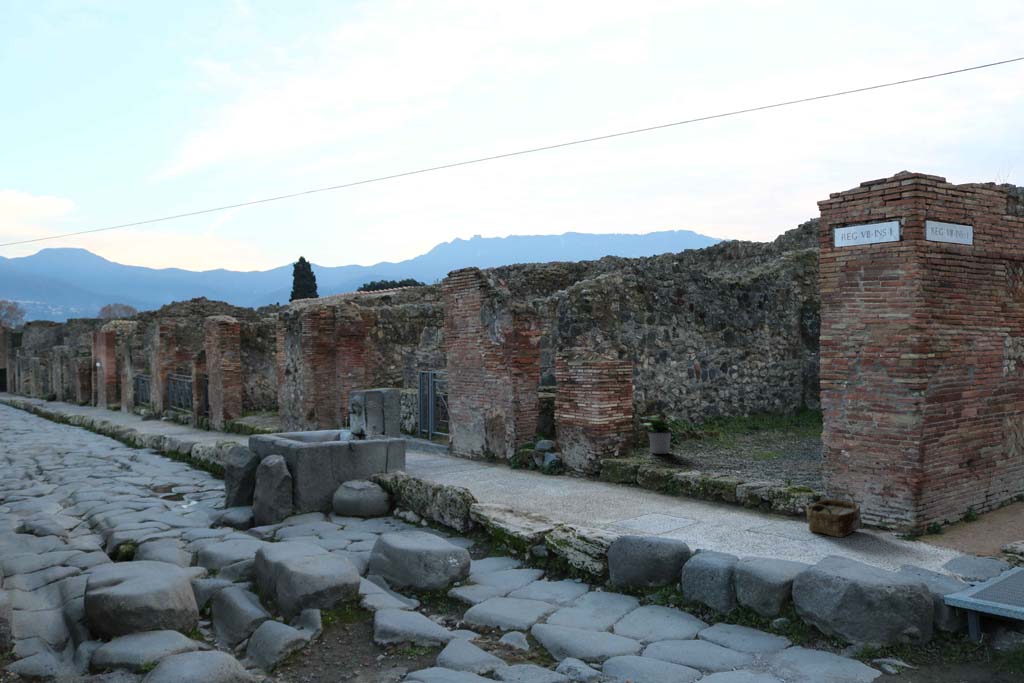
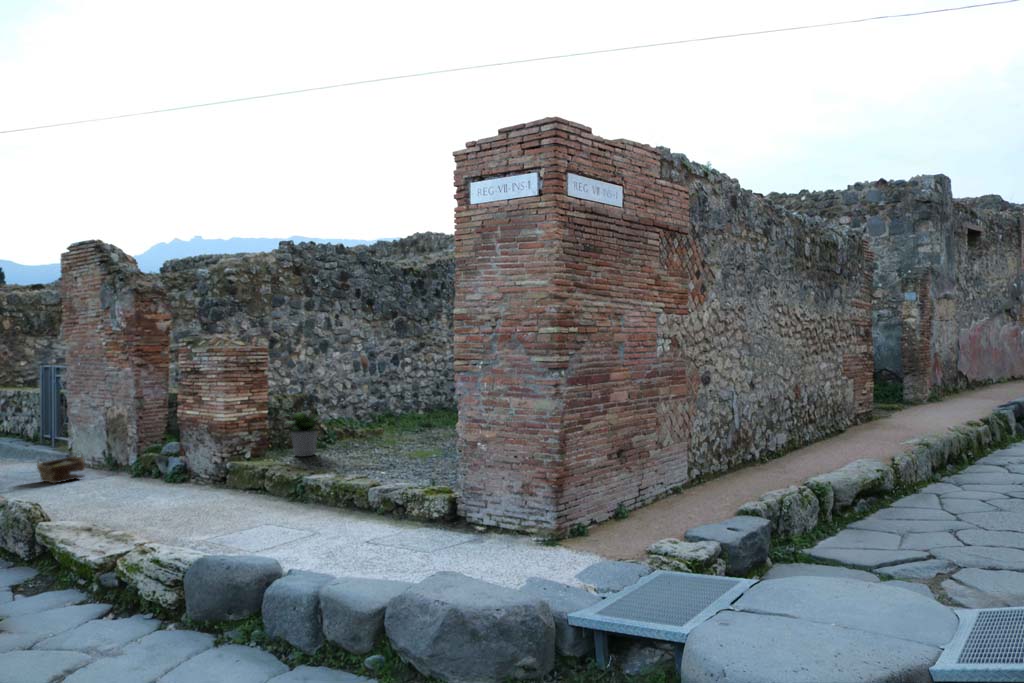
woven basket: present [806,491,861,537] -> present [37,456,85,483]

